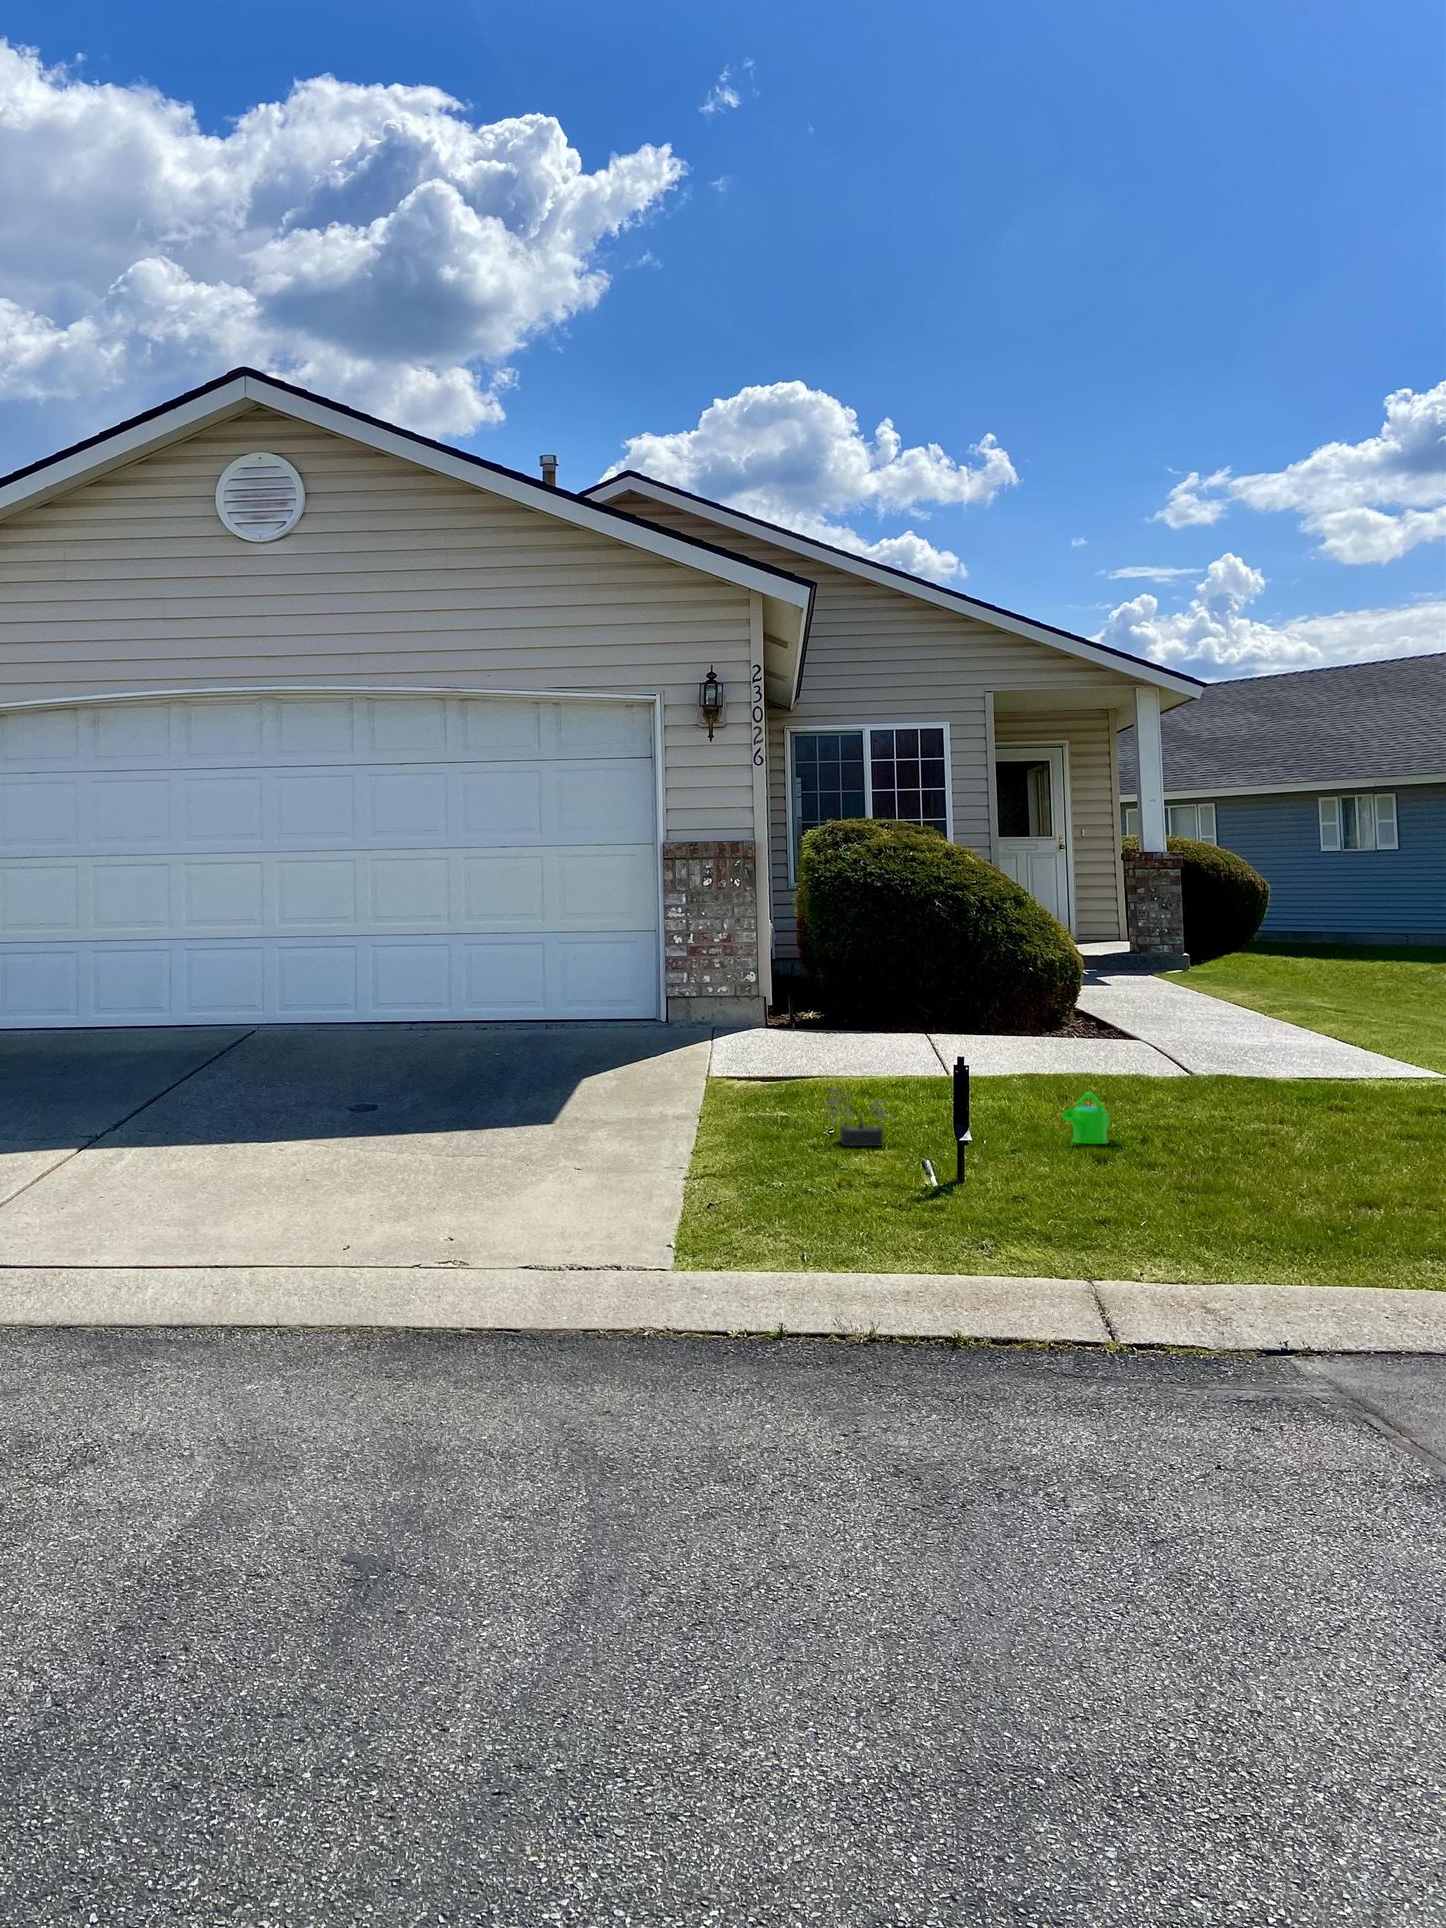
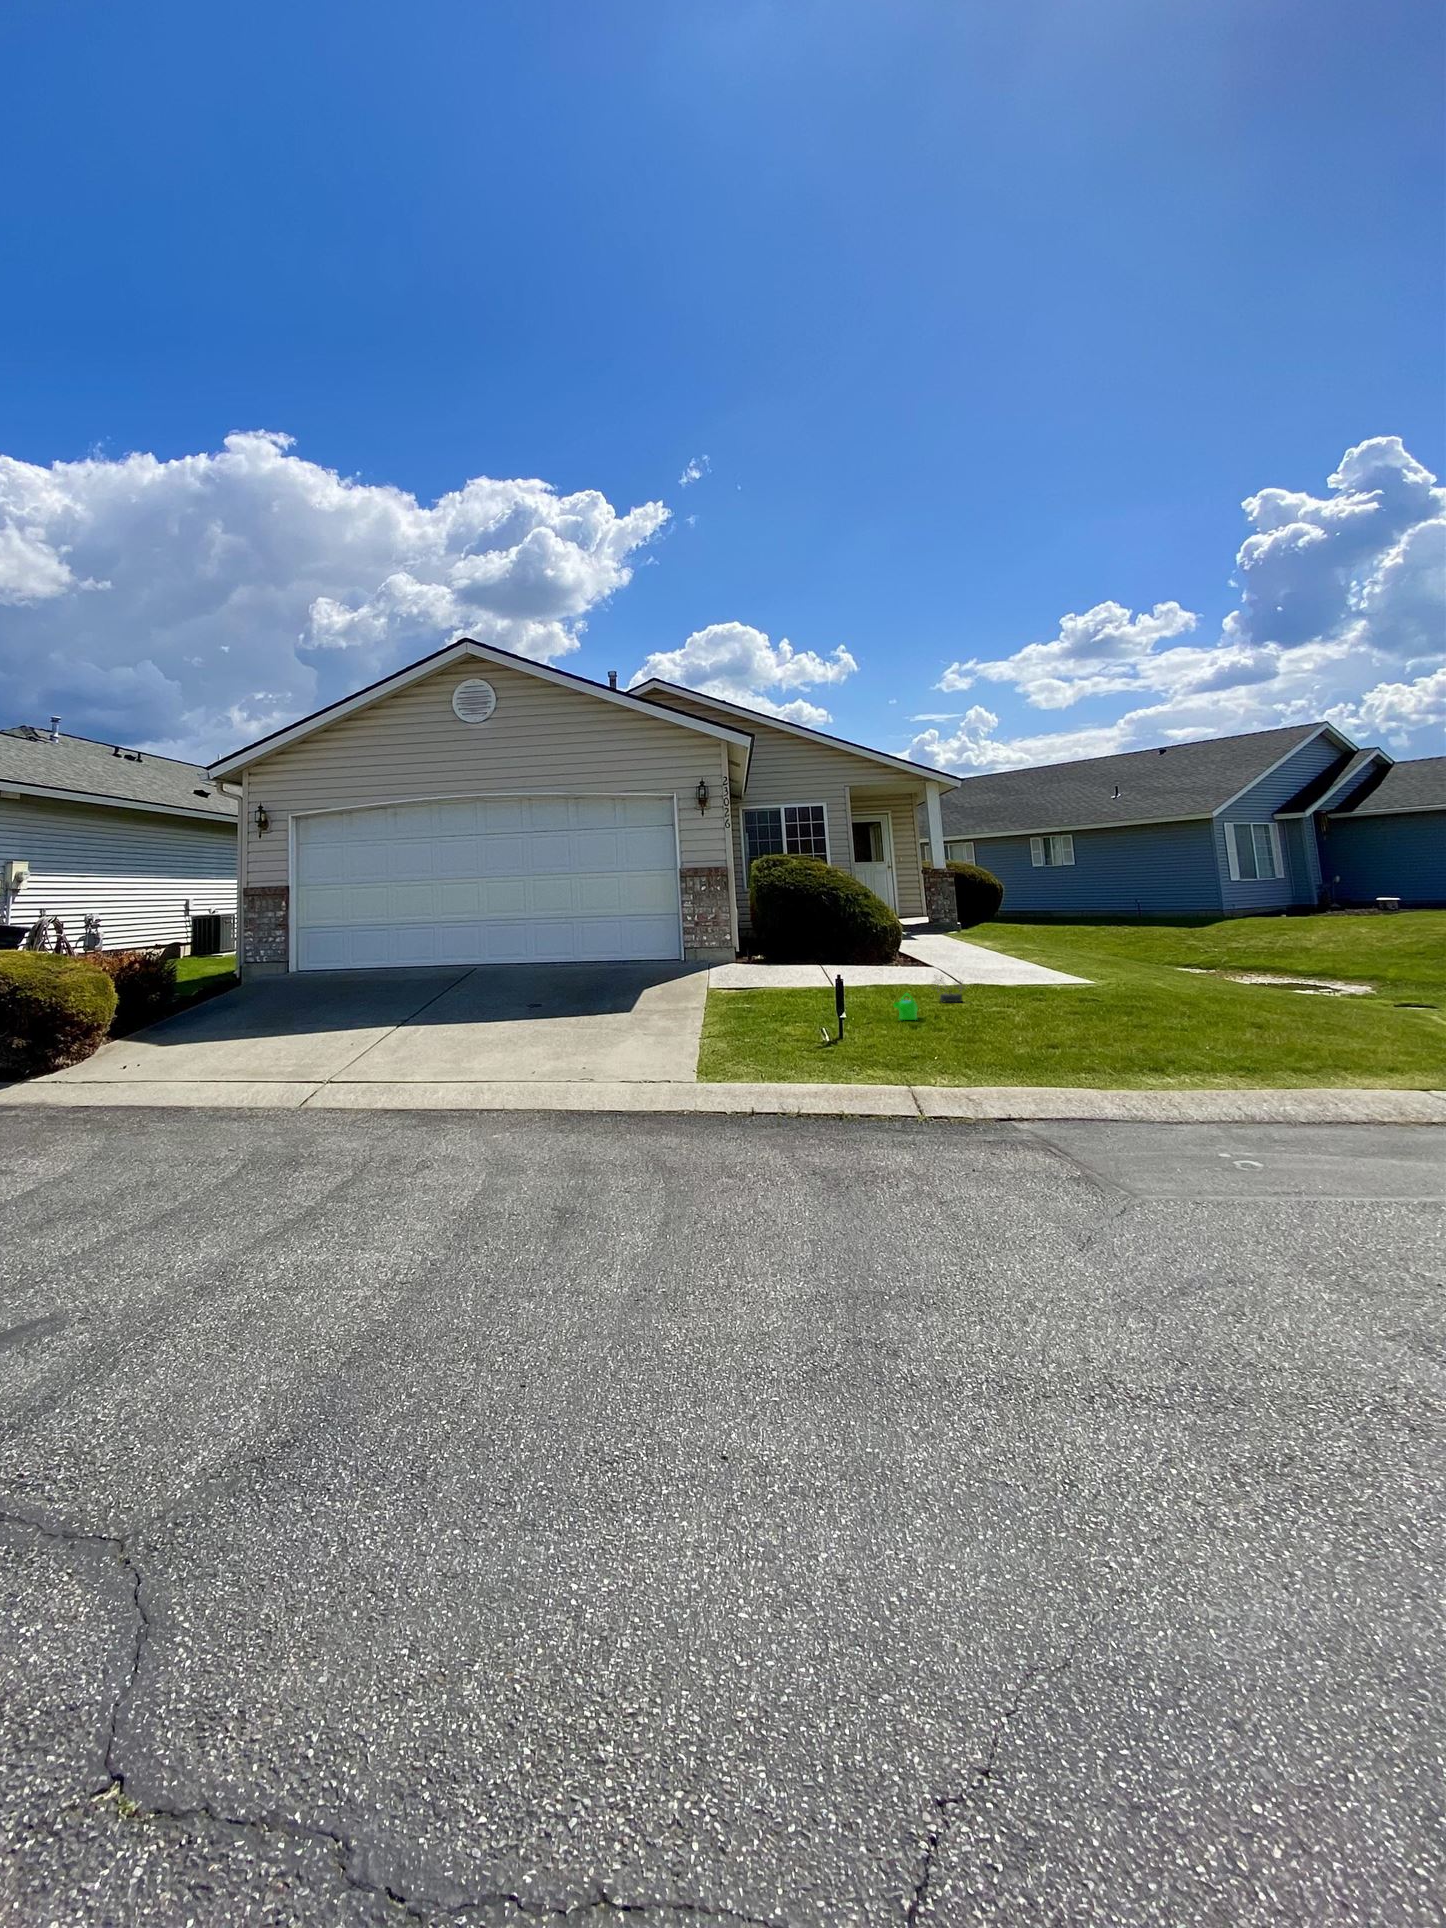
decorative plant: present [827,1087,892,1146] -> present [934,975,962,1002]

